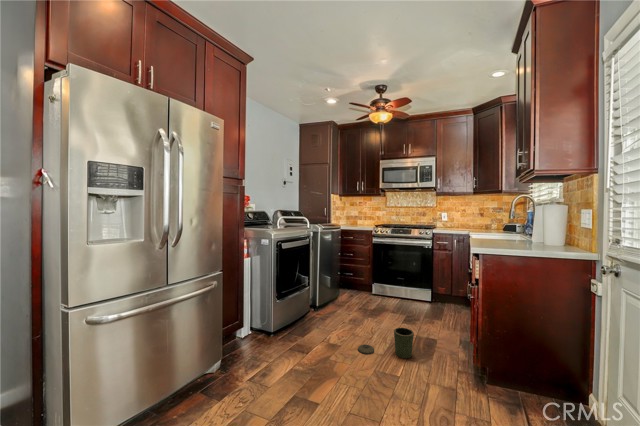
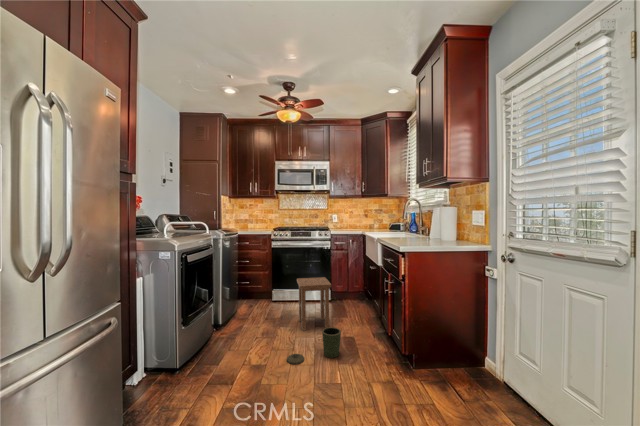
stool: none [384,275,417,330] -> present [297,277,331,331]

